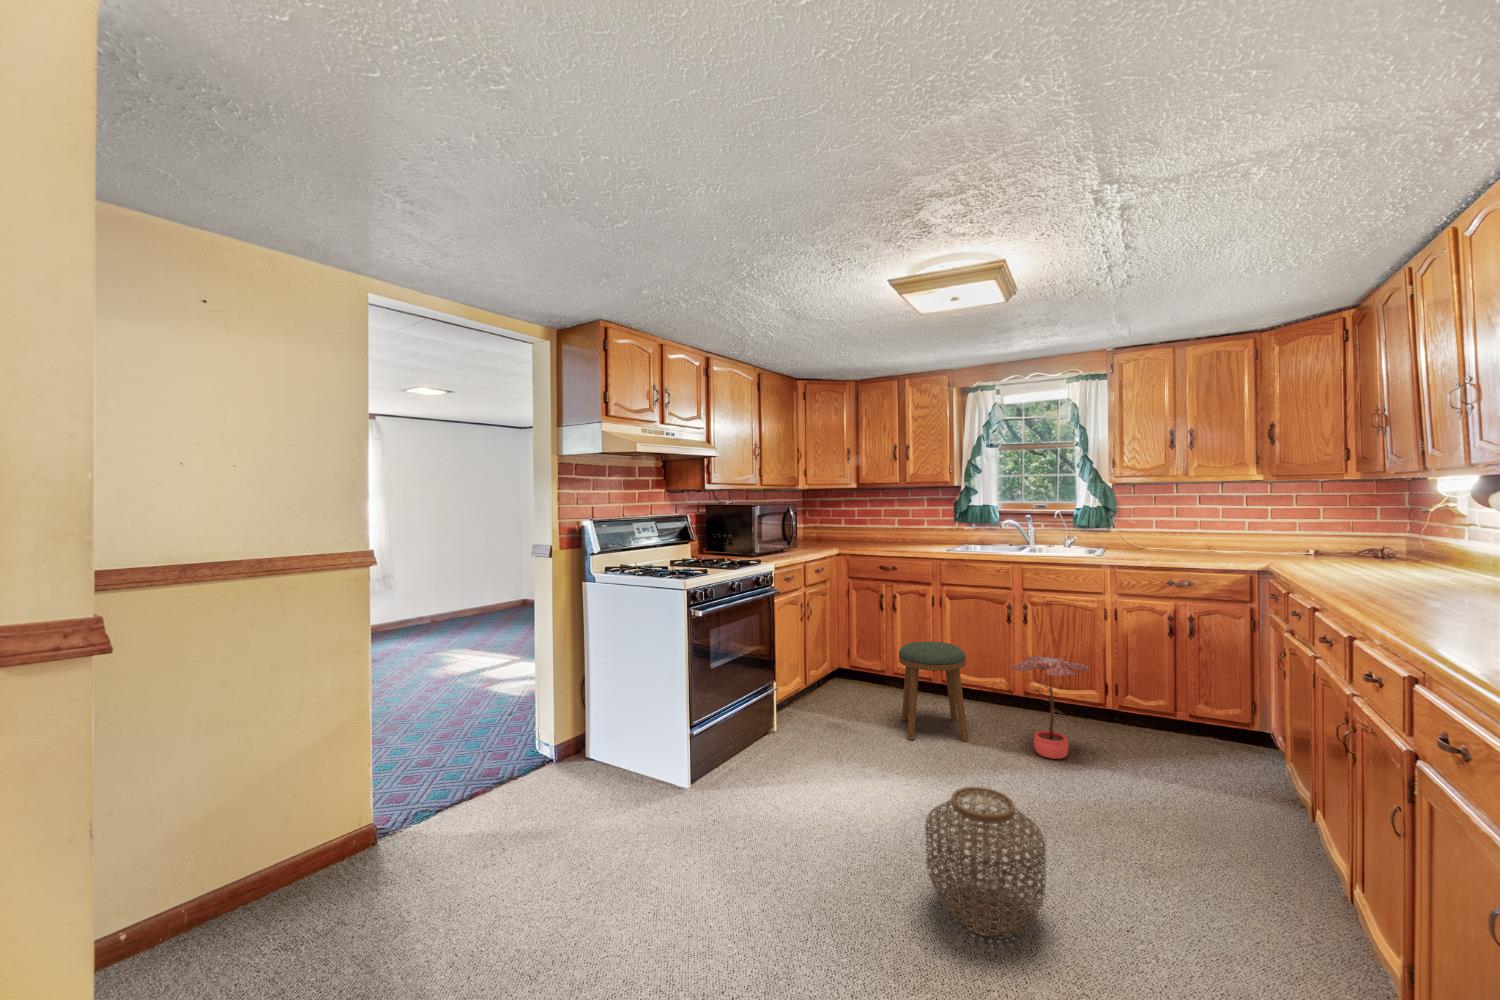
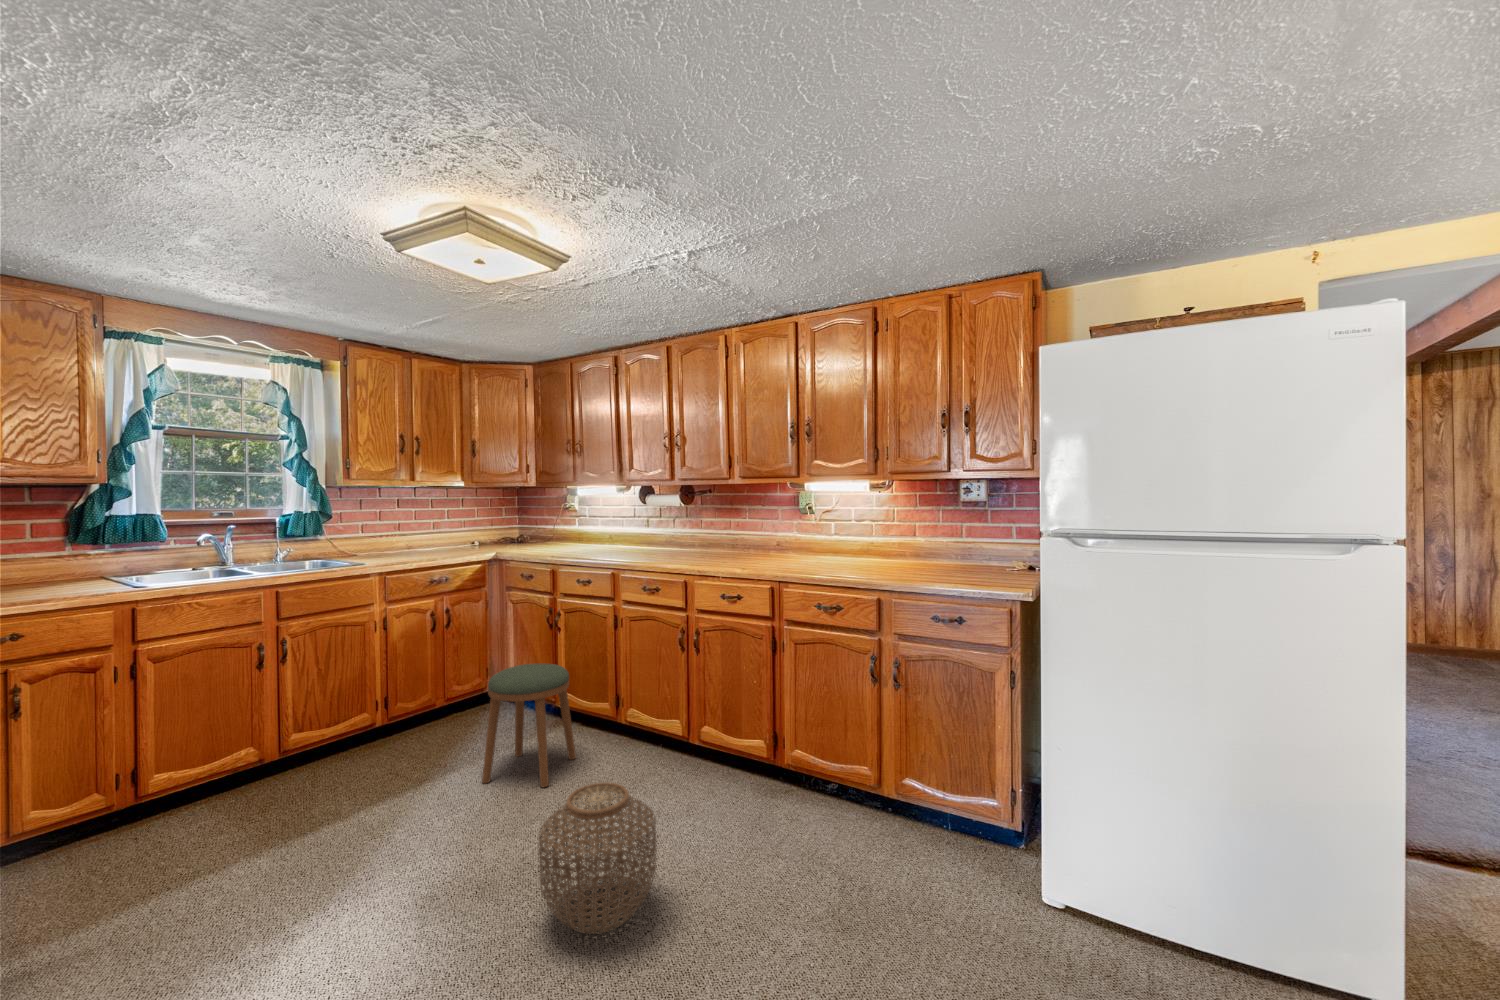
stool: present [899,642,968,741] -> present [482,663,576,787]
potted plant: present [1011,656,1090,759] -> none [344,677,431,797]

